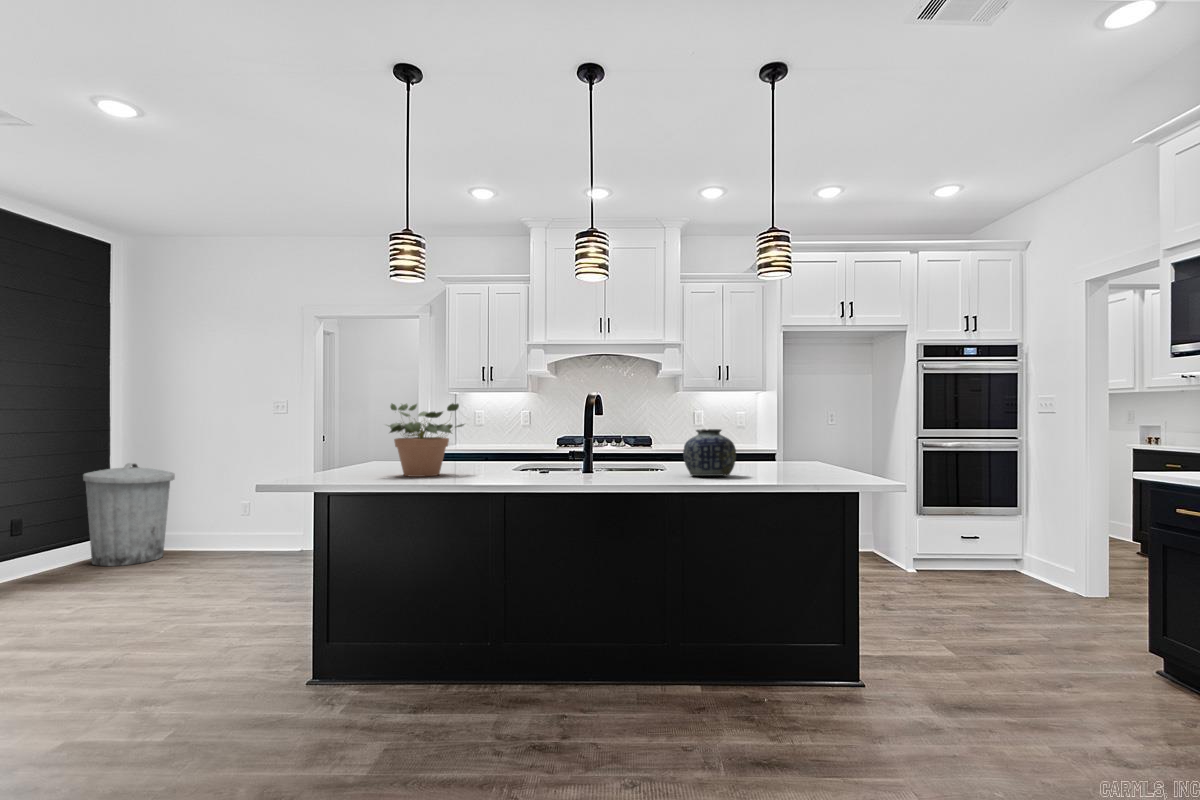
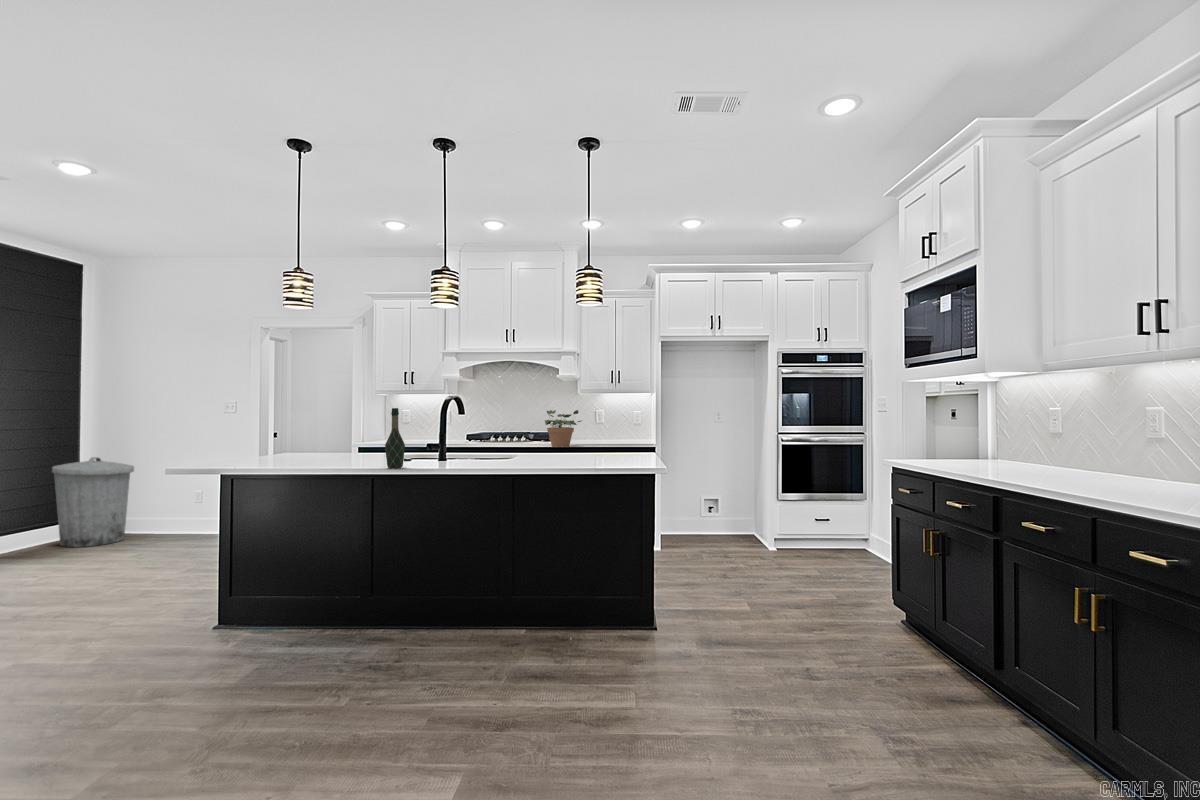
potted plant: present [387,403,464,477] -> present [545,410,581,447]
wine bottle: none [532,404,557,481] -> present [385,408,405,468]
vase: present [683,429,736,476] -> none [512,427,553,464]

